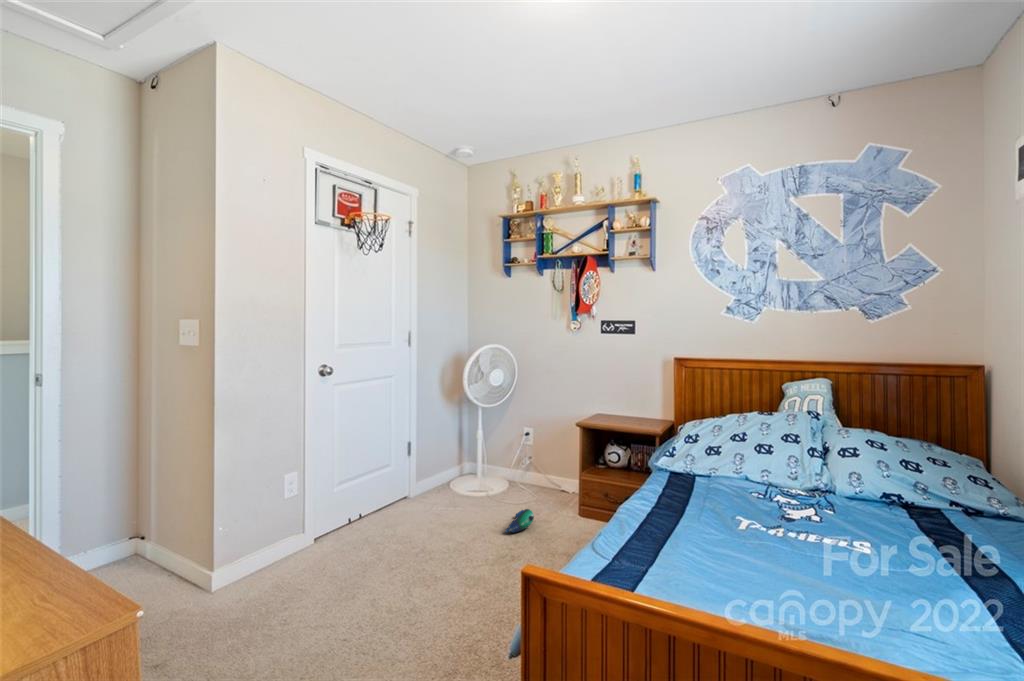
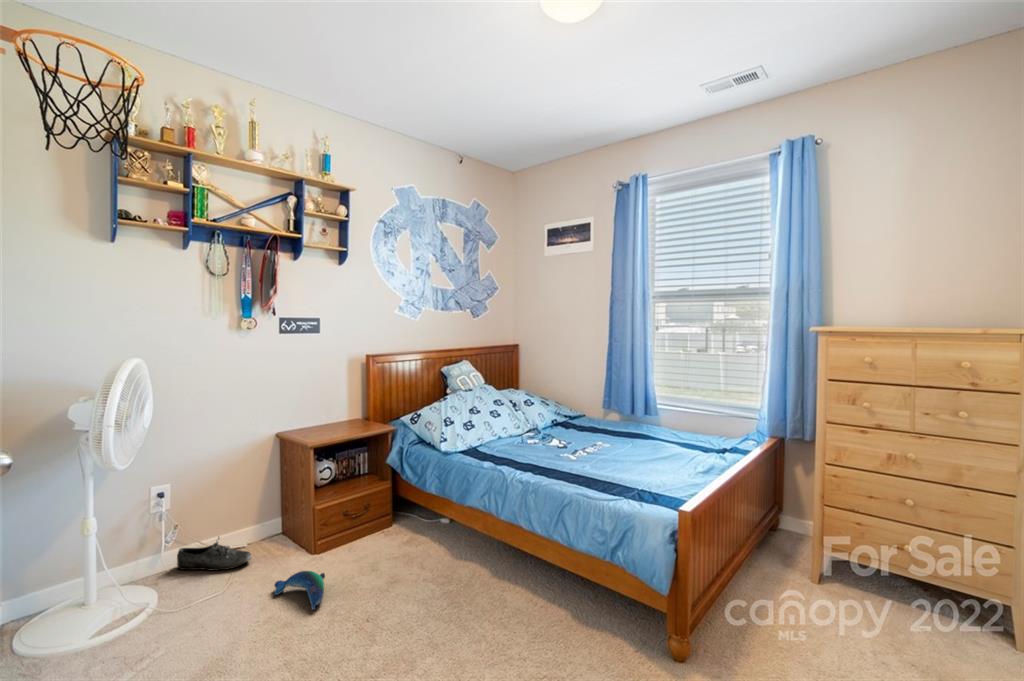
shoe: none [524,473,549,497] -> present [177,537,251,570]

